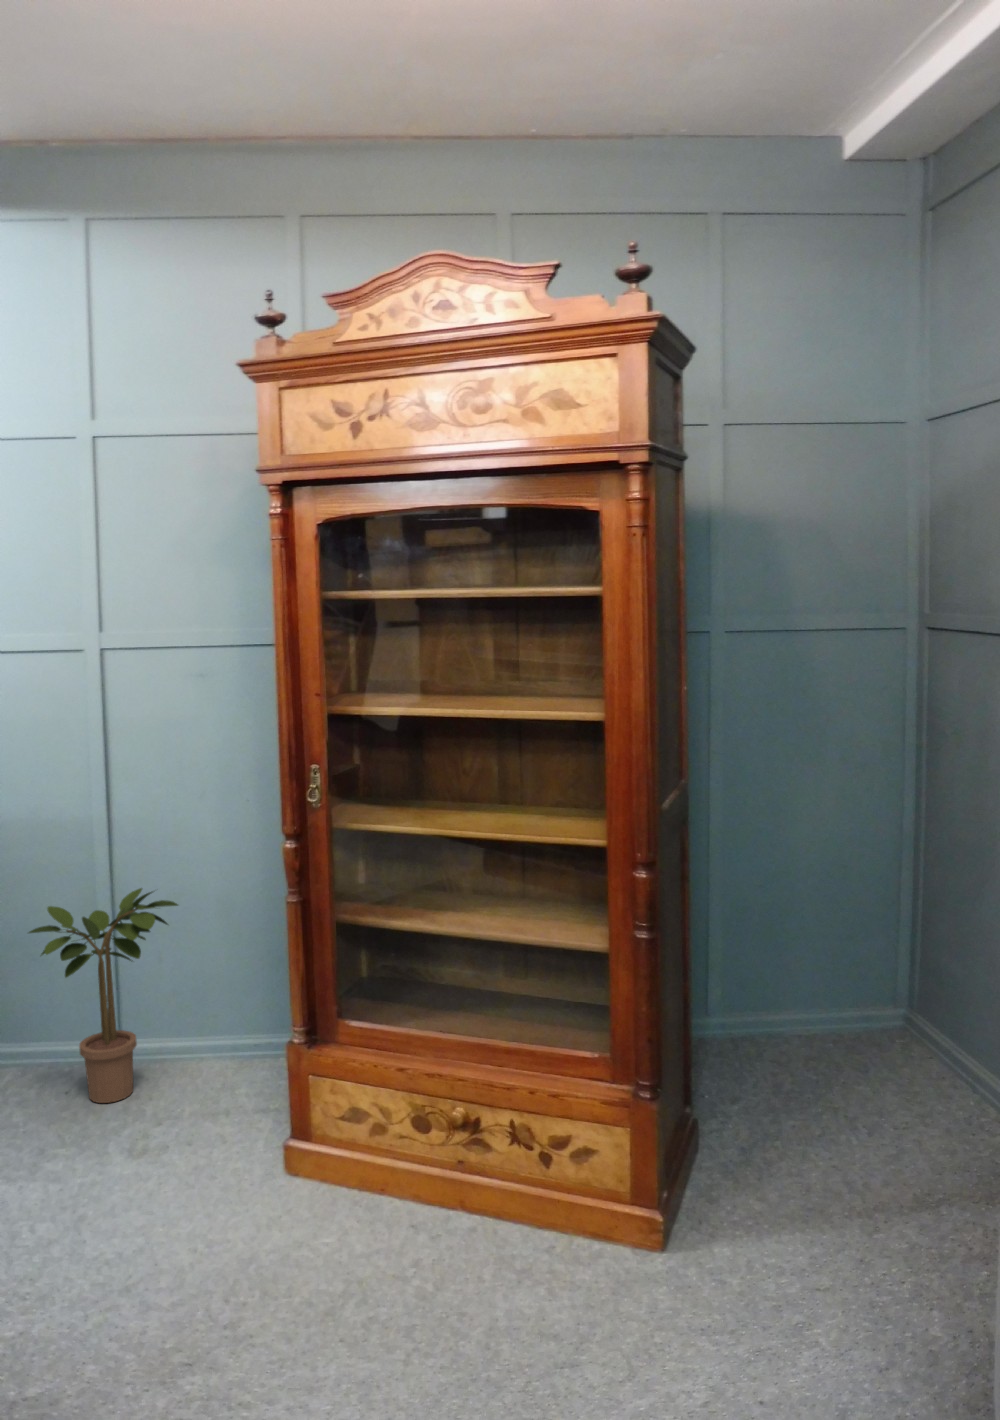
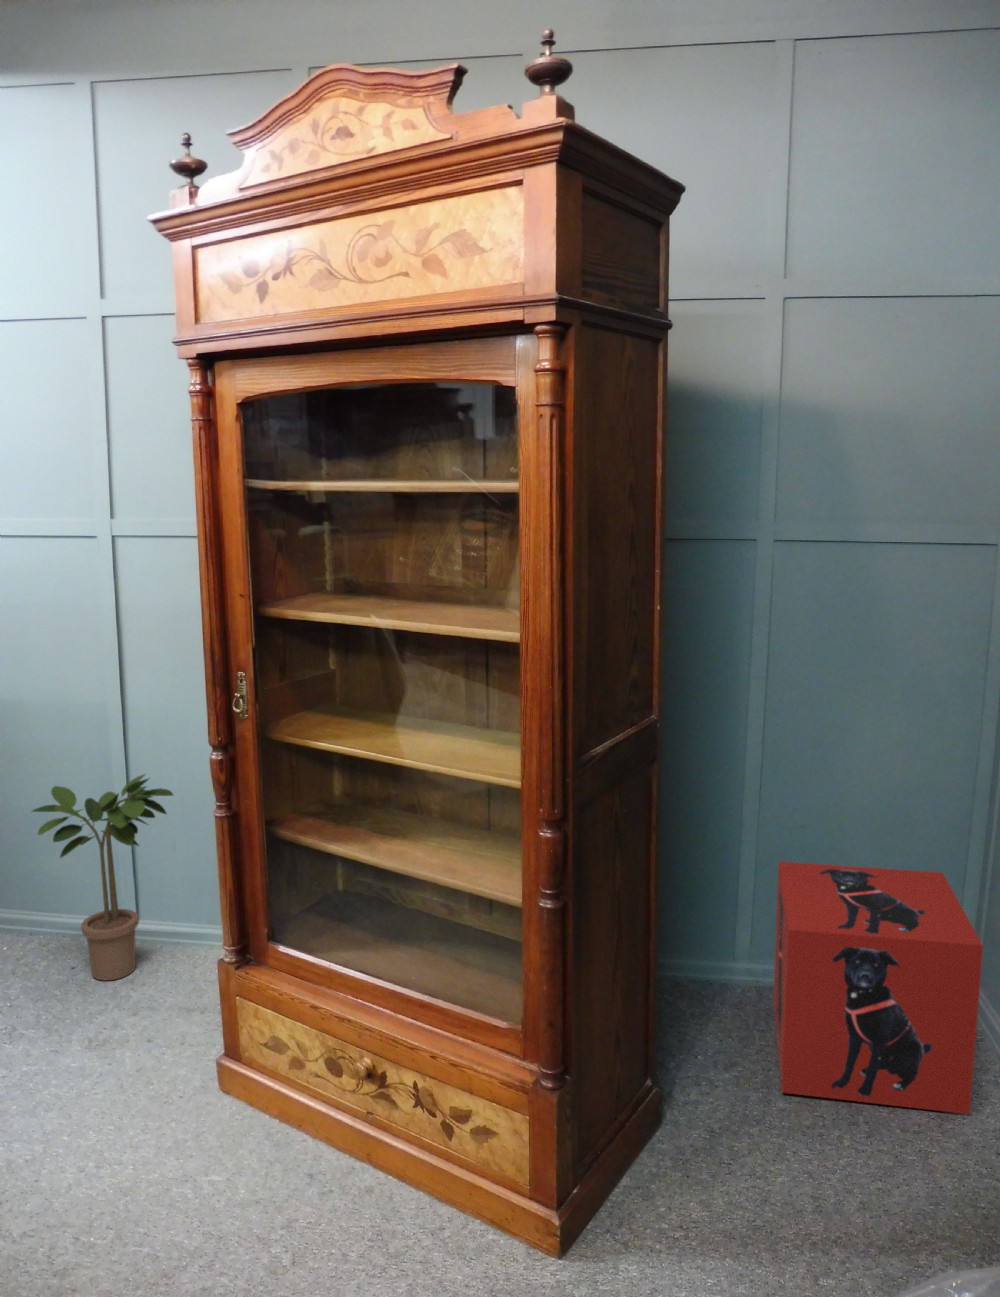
storage box: none [749,913,937,1106] -> present [773,861,983,1114]

